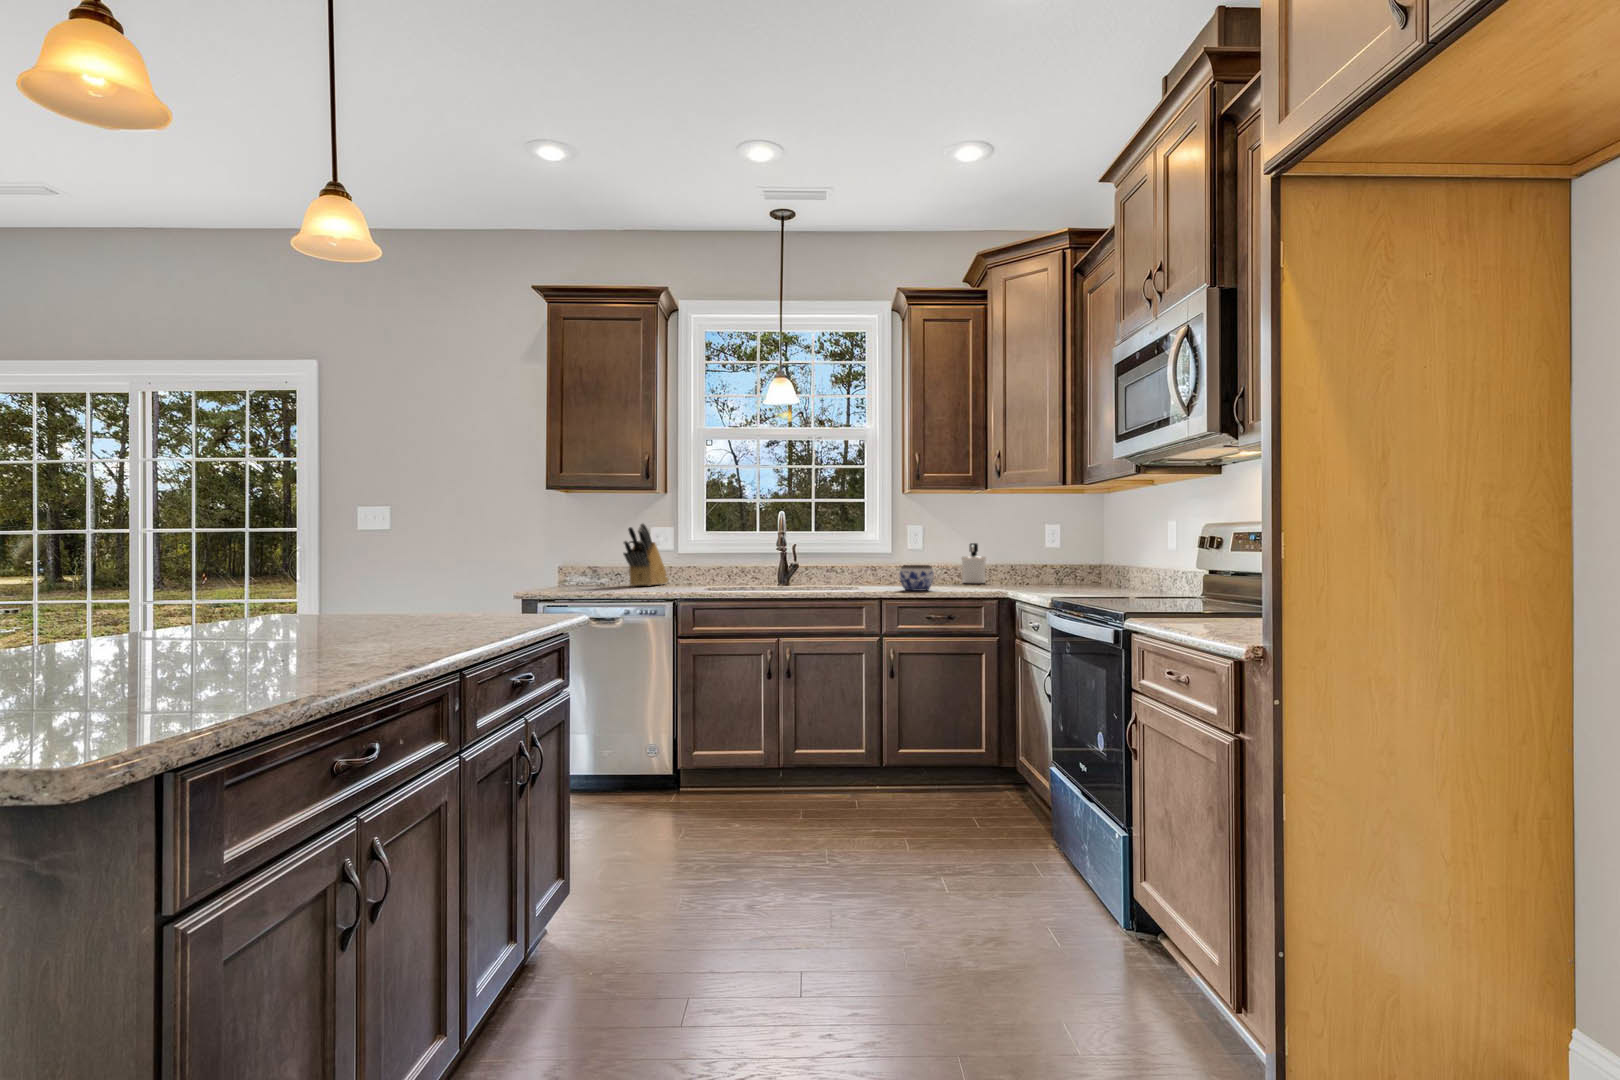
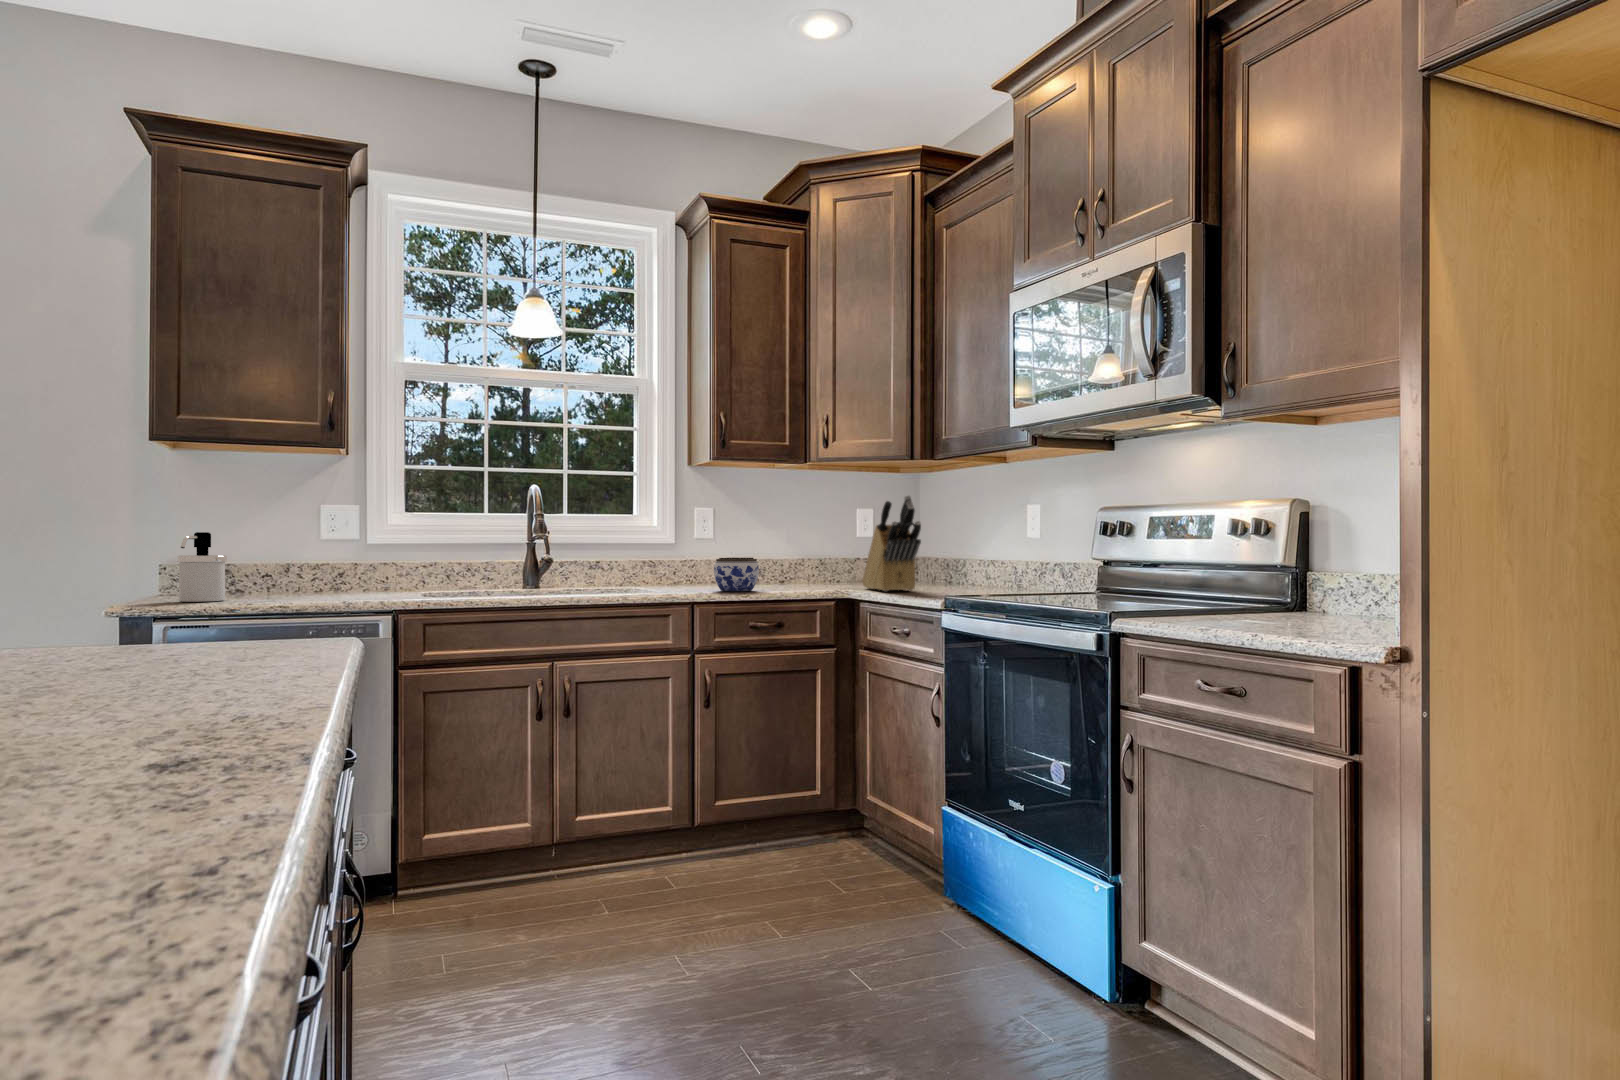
knife block: present [624,524,668,586] -> present [862,496,921,591]
soap dispenser: present [961,543,986,583] -> present [178,532,227,602]

